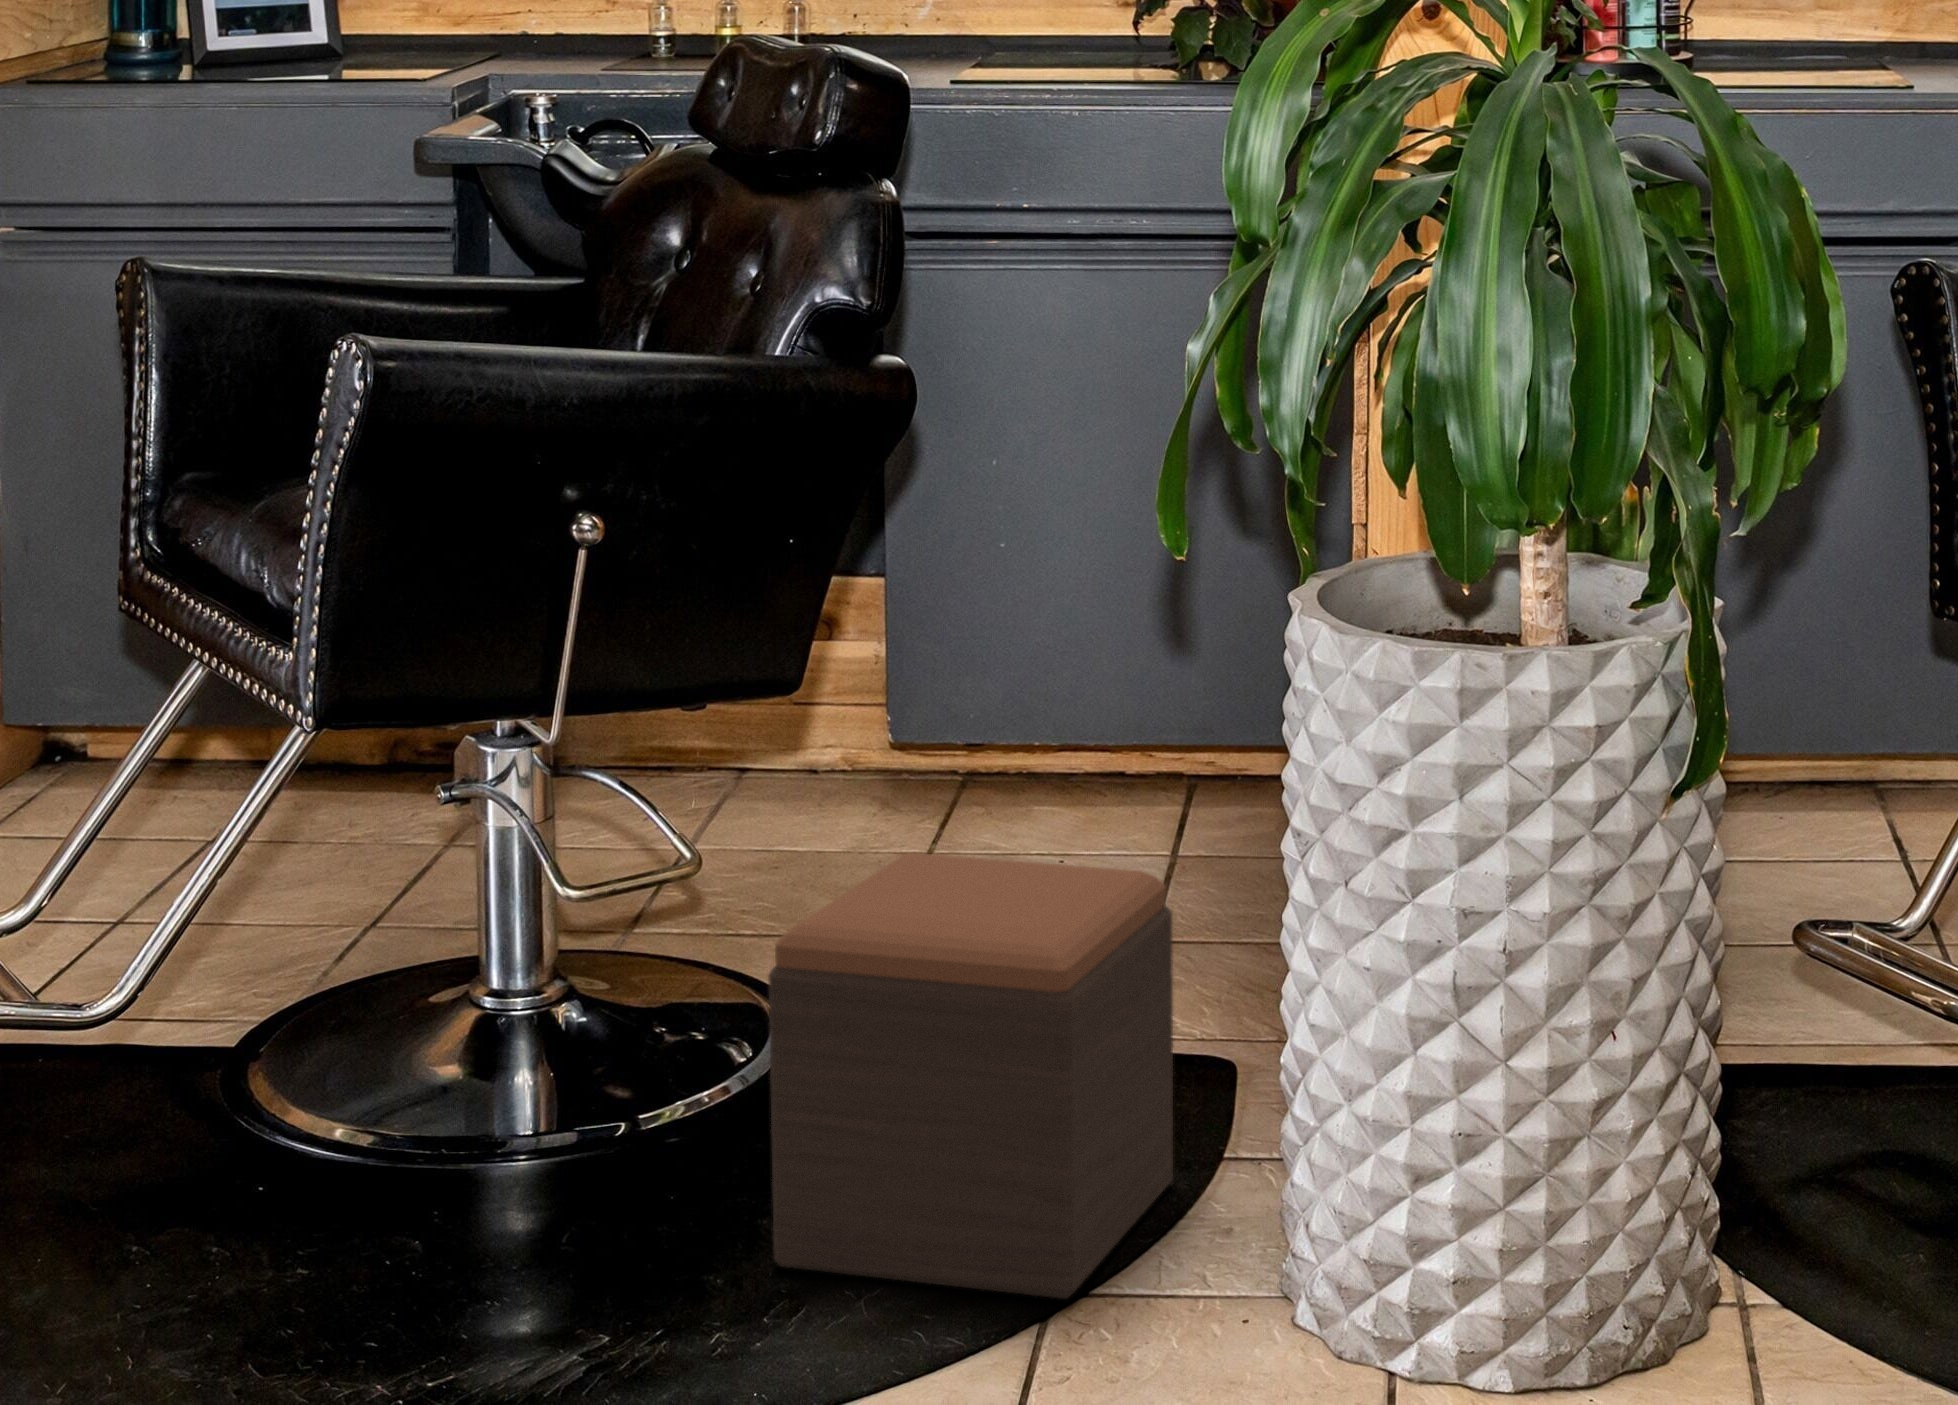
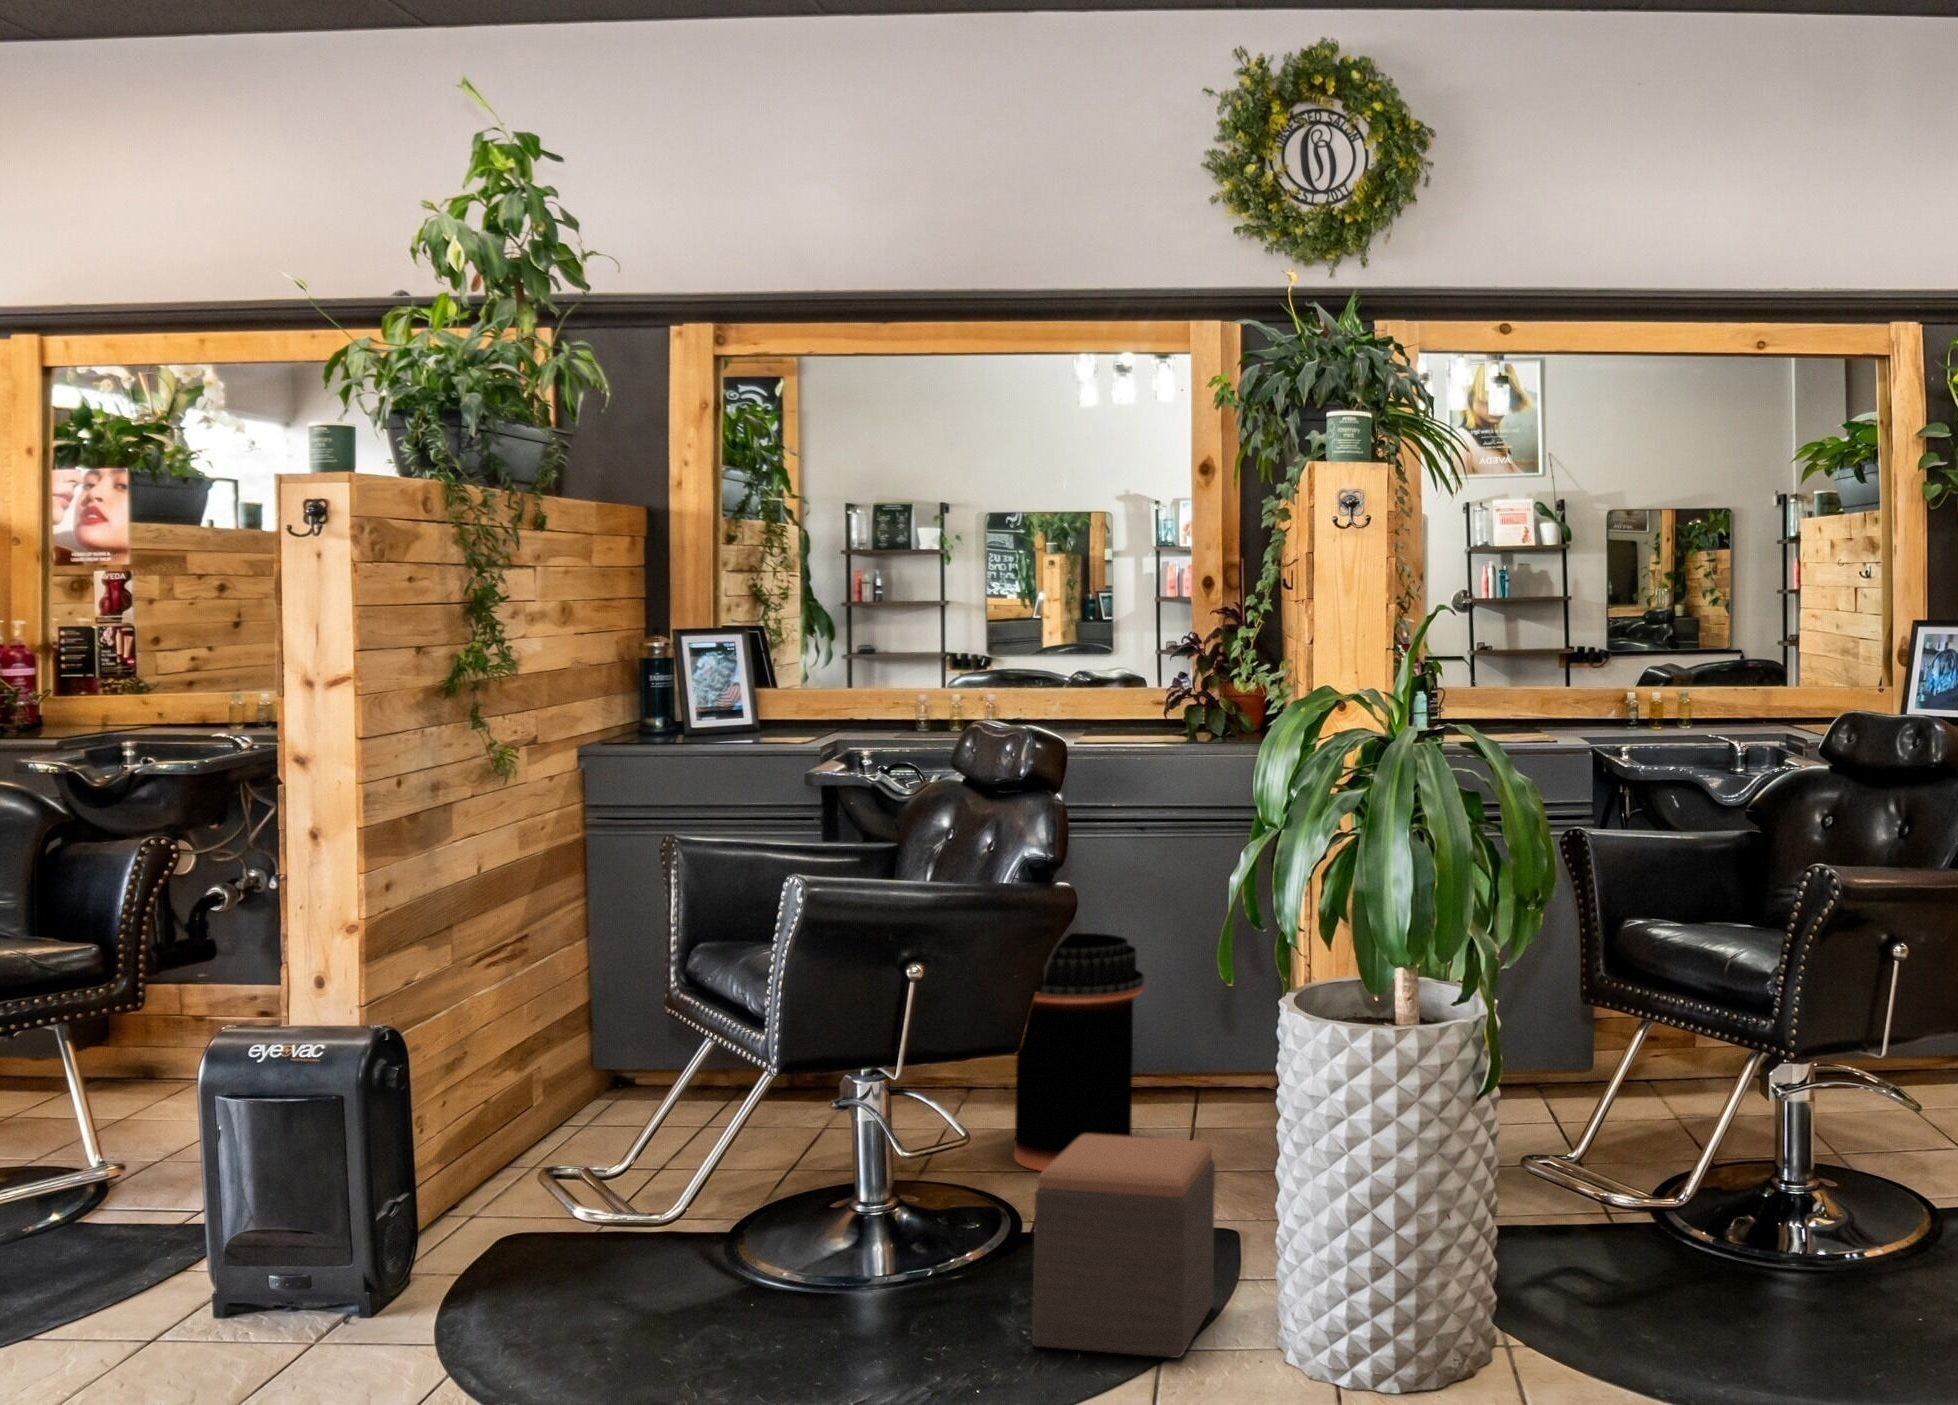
trash can: none [857,452,1127,900] -> present [1014,933,1144,1171]

